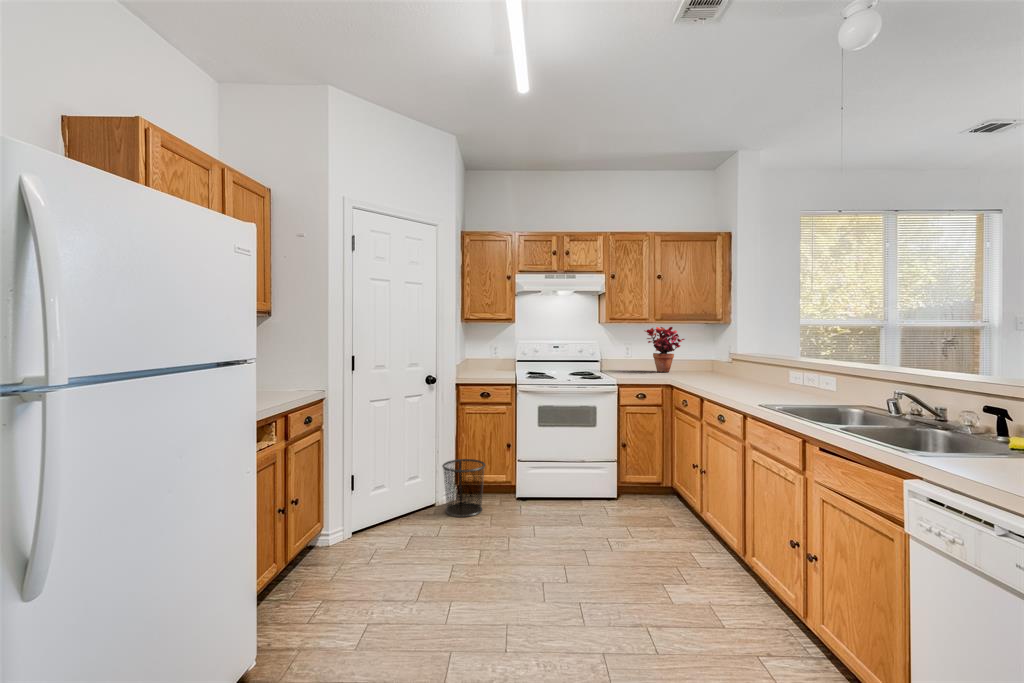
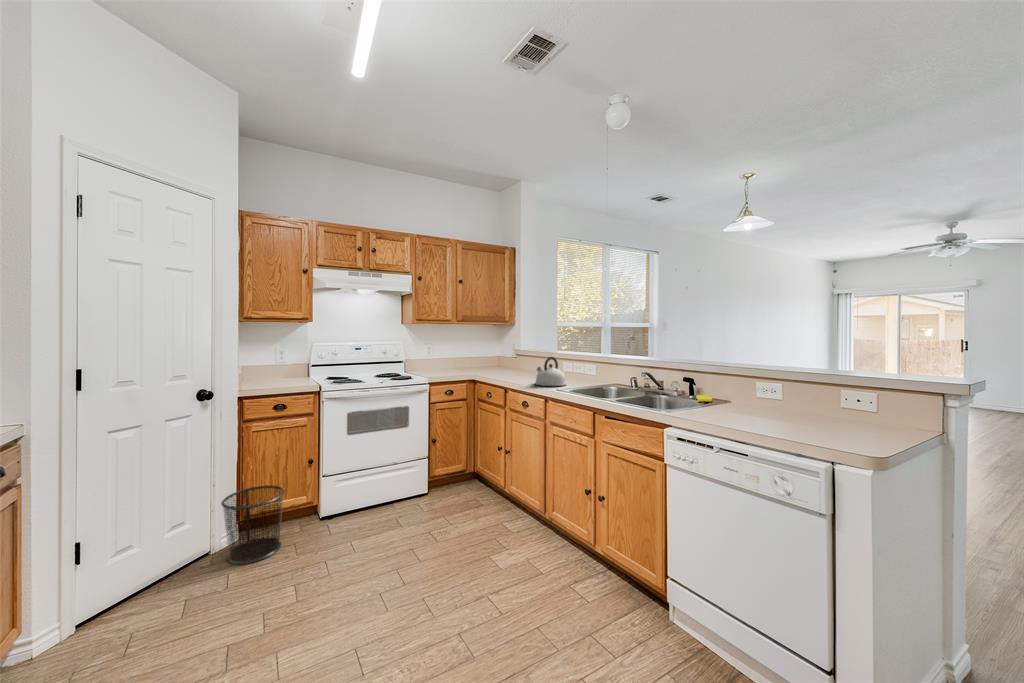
potted plant: present [645,327,685,372] -> none [443,327,480,368]
kettle: none [731,359,772,393] -> present [535,357,566,386]

